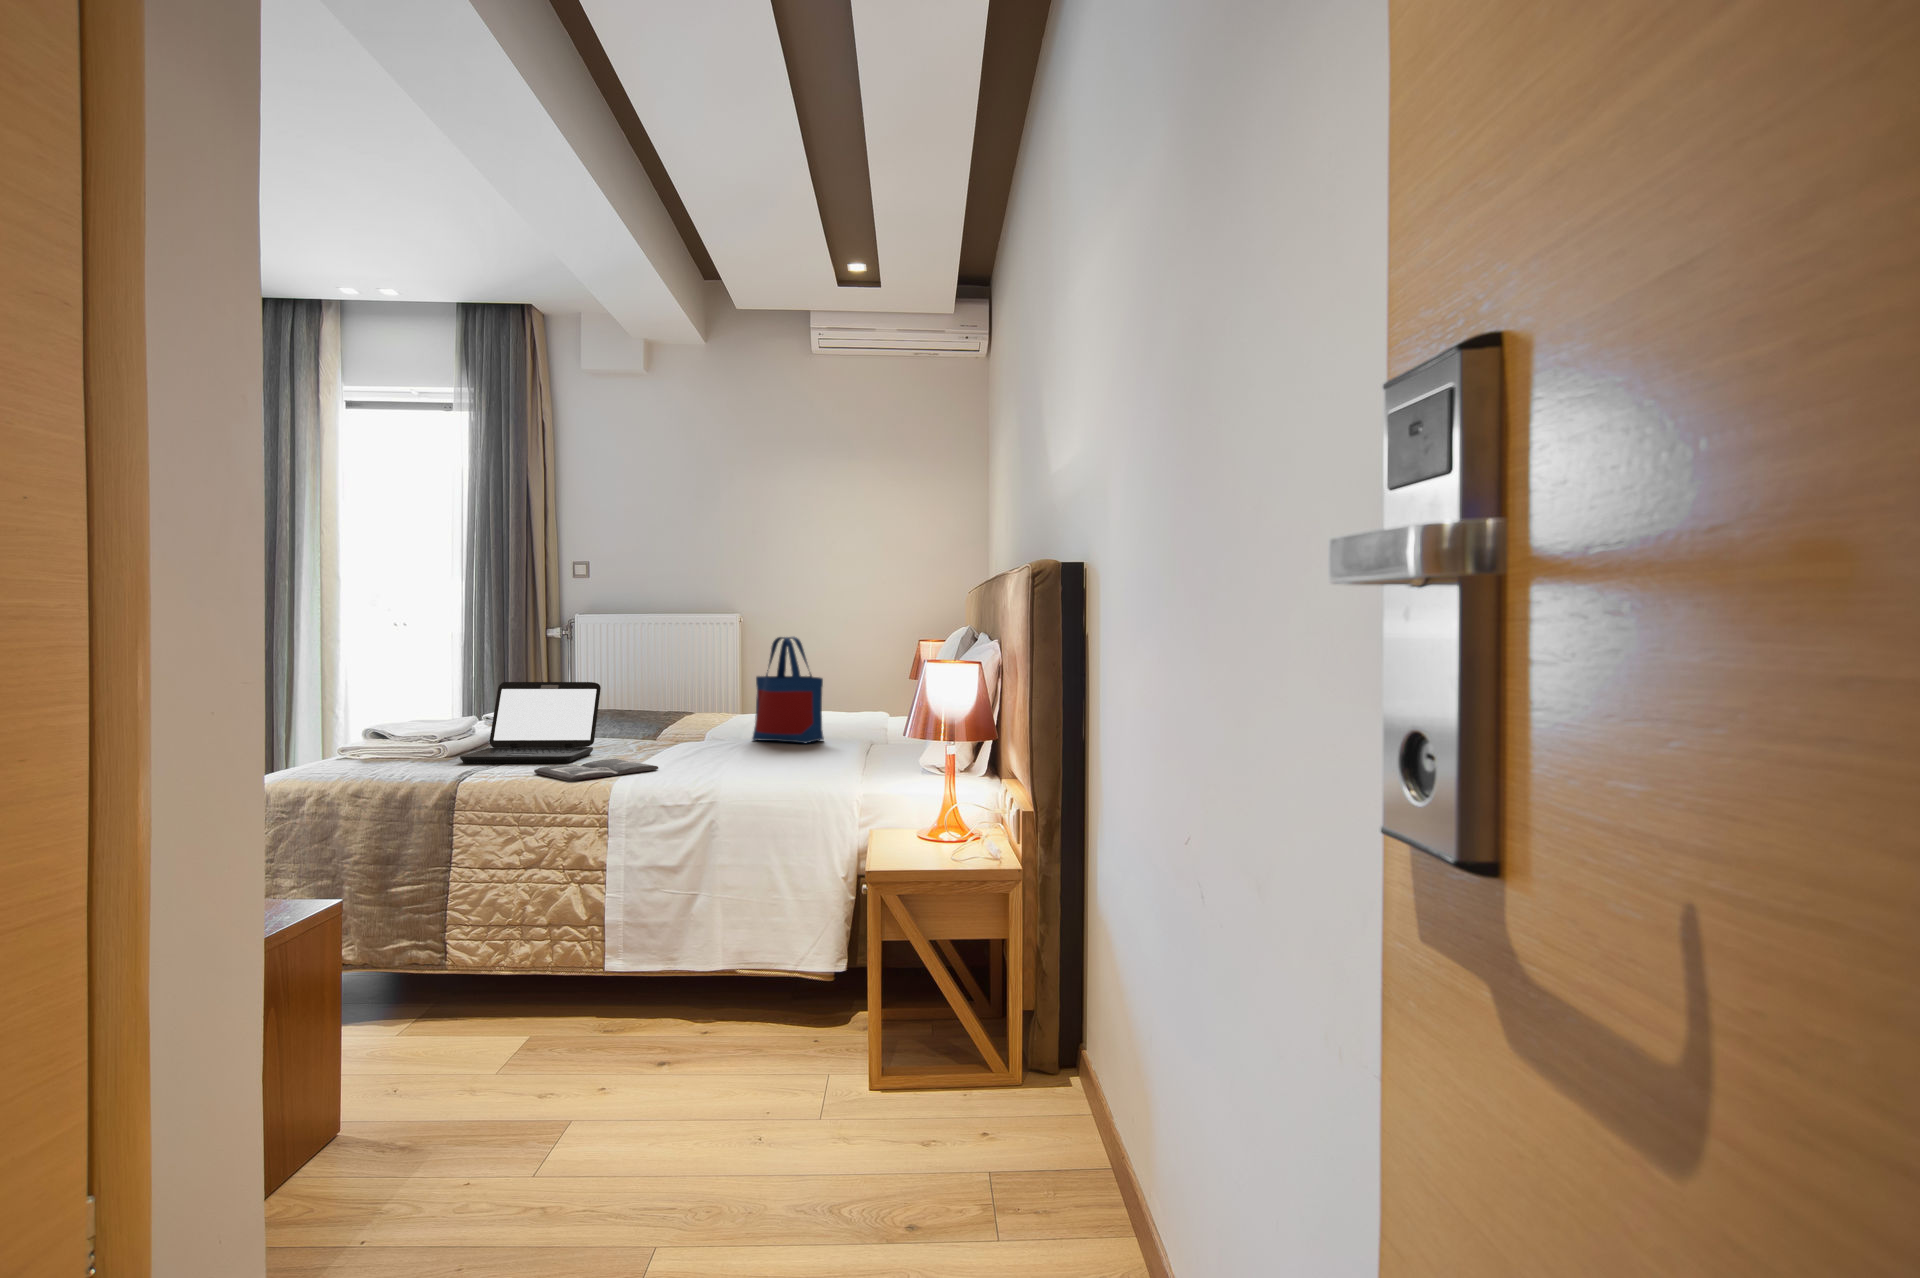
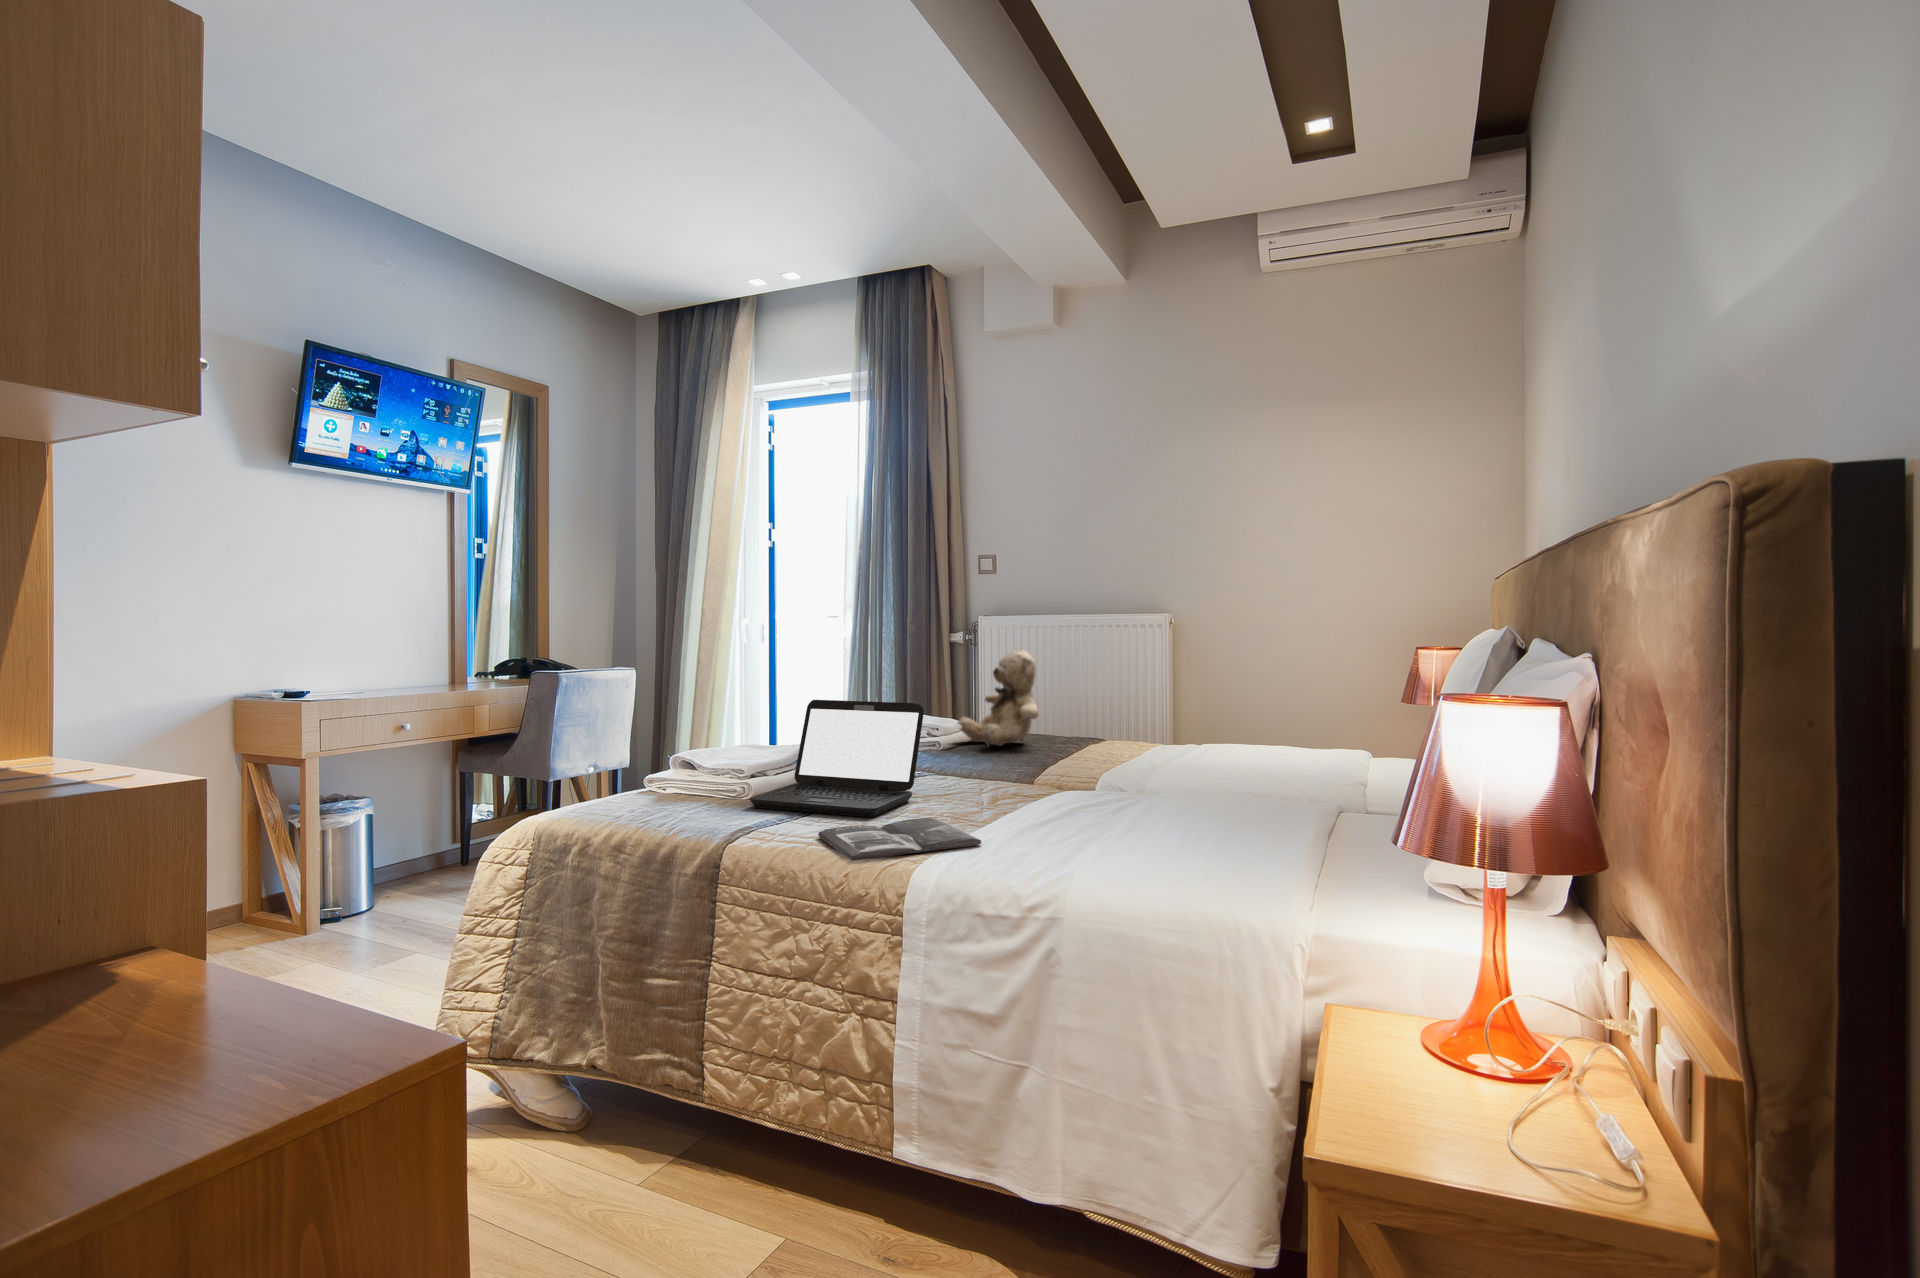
tote bag: present [752,637,824,743] -> none [1126,642,1232,802]
teddy bear: none [608,645,679,724] -> present [958,649,1038,747]

